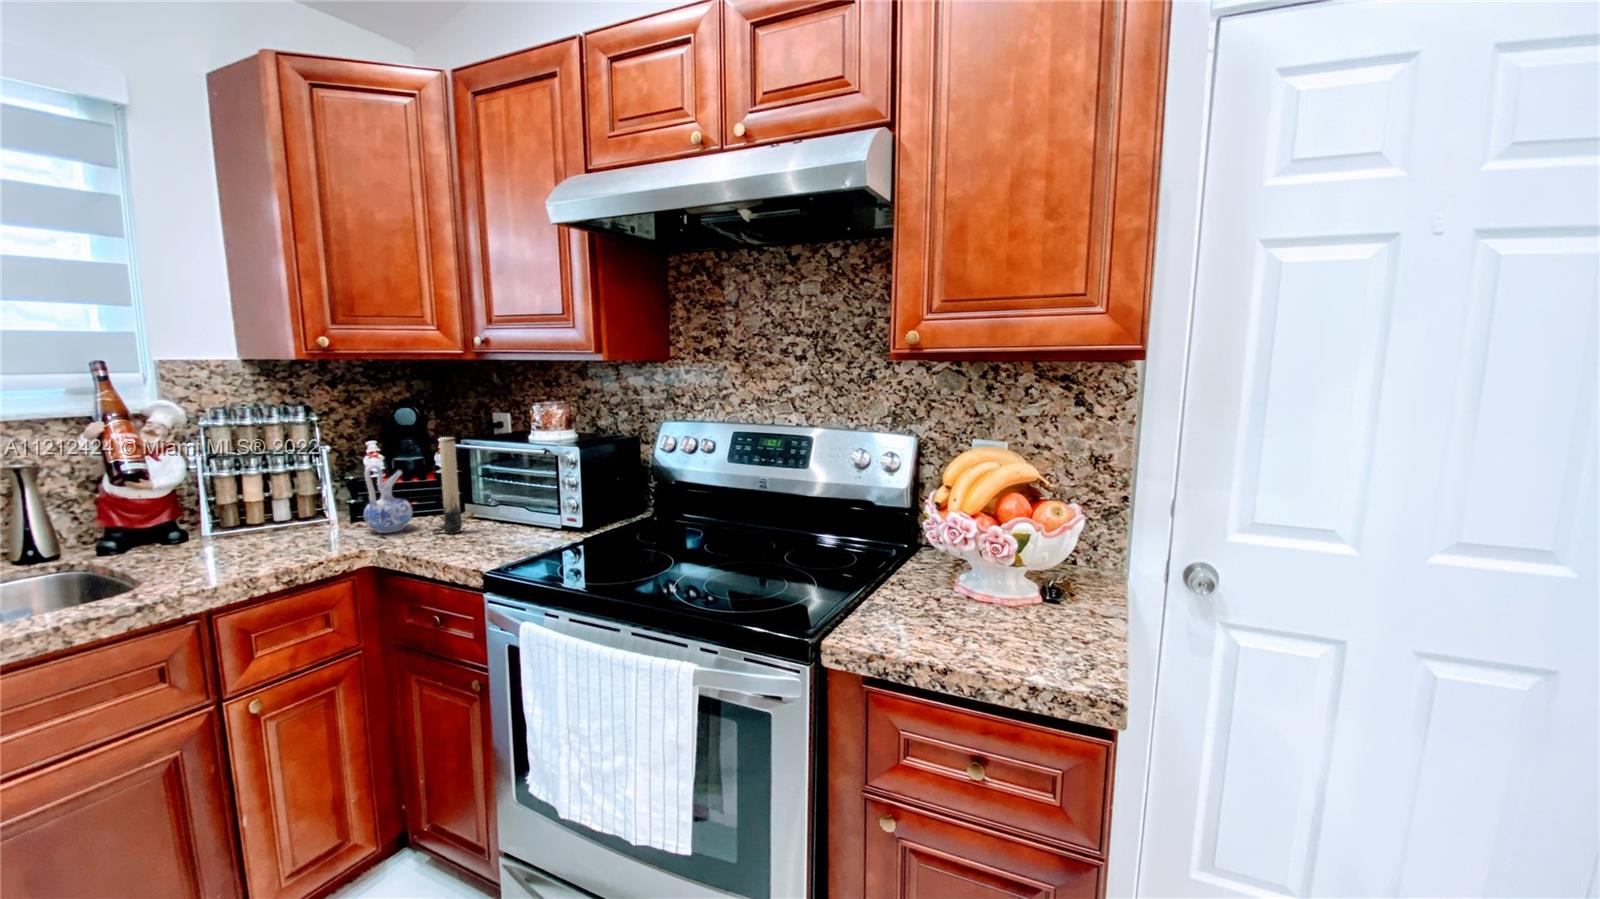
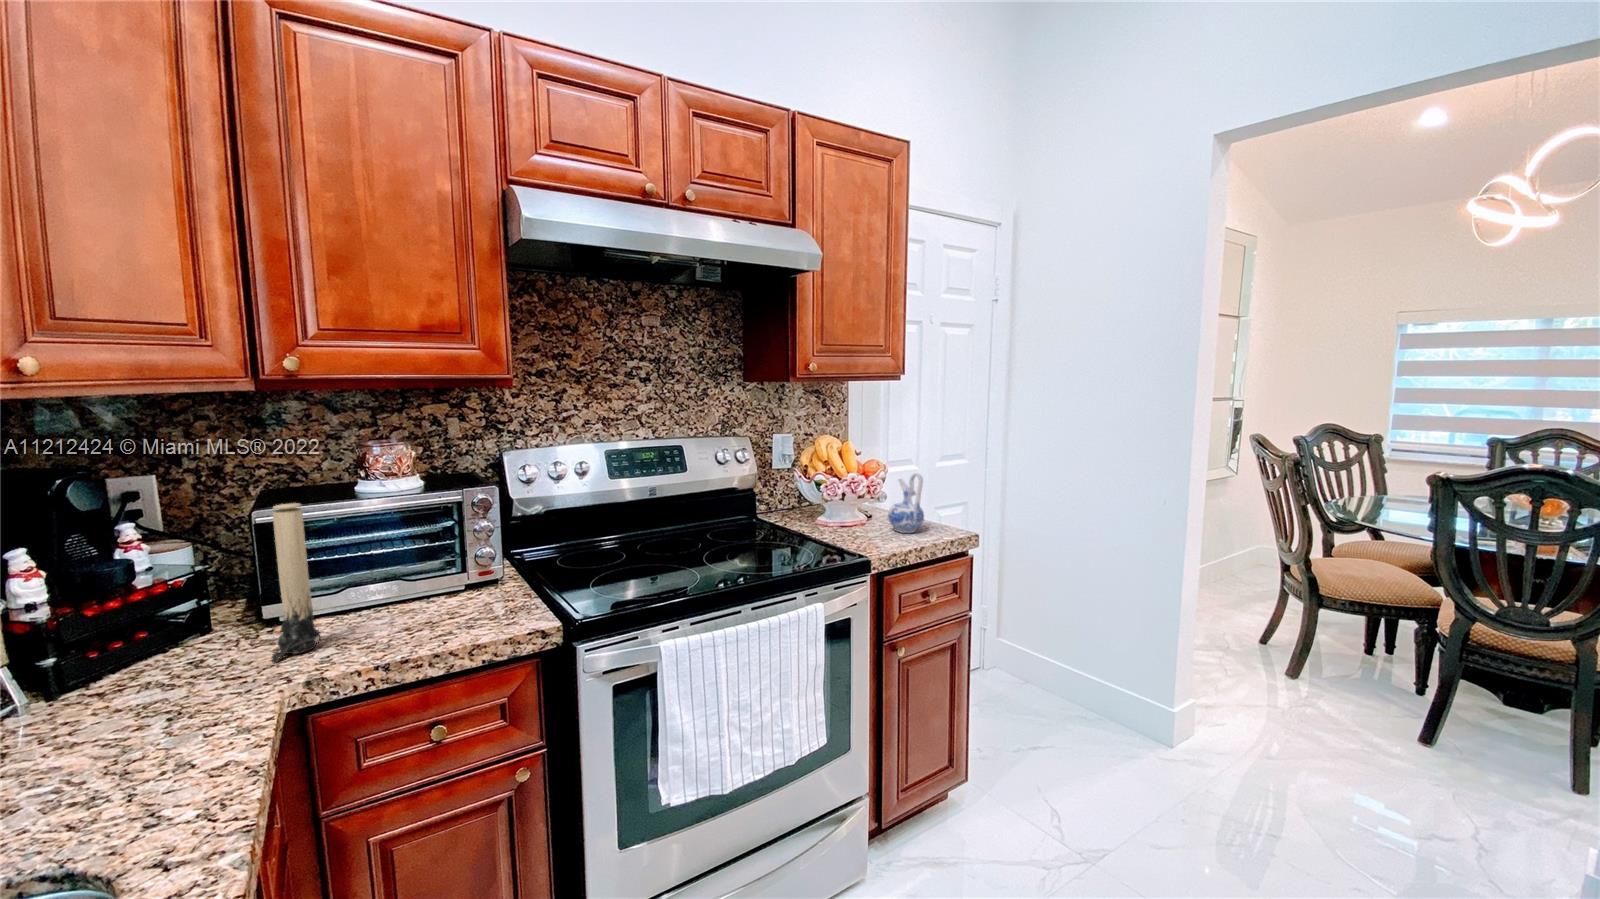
ceramic pitcher: present [364,465,412,533] -> present [888,473,924,533]

